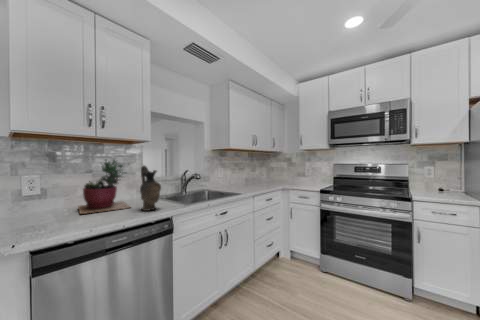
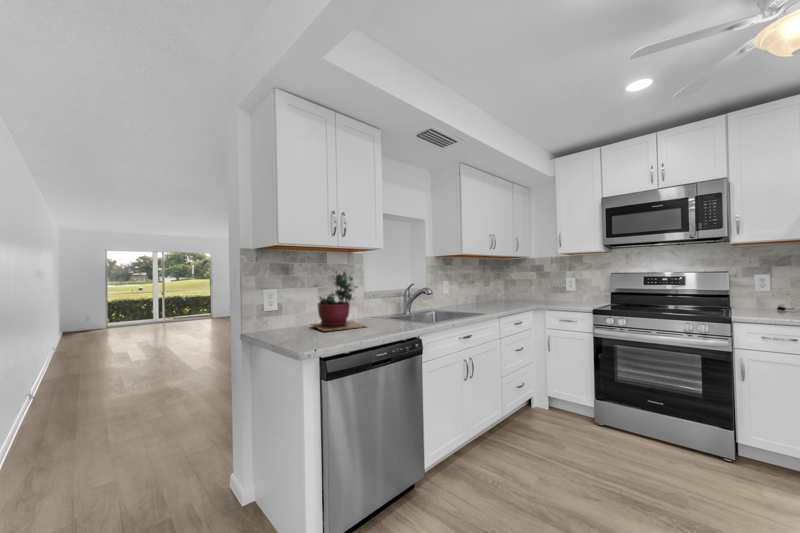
ceramic pitcher: present [140,166,161,211] -> none [379,278,403,329]

